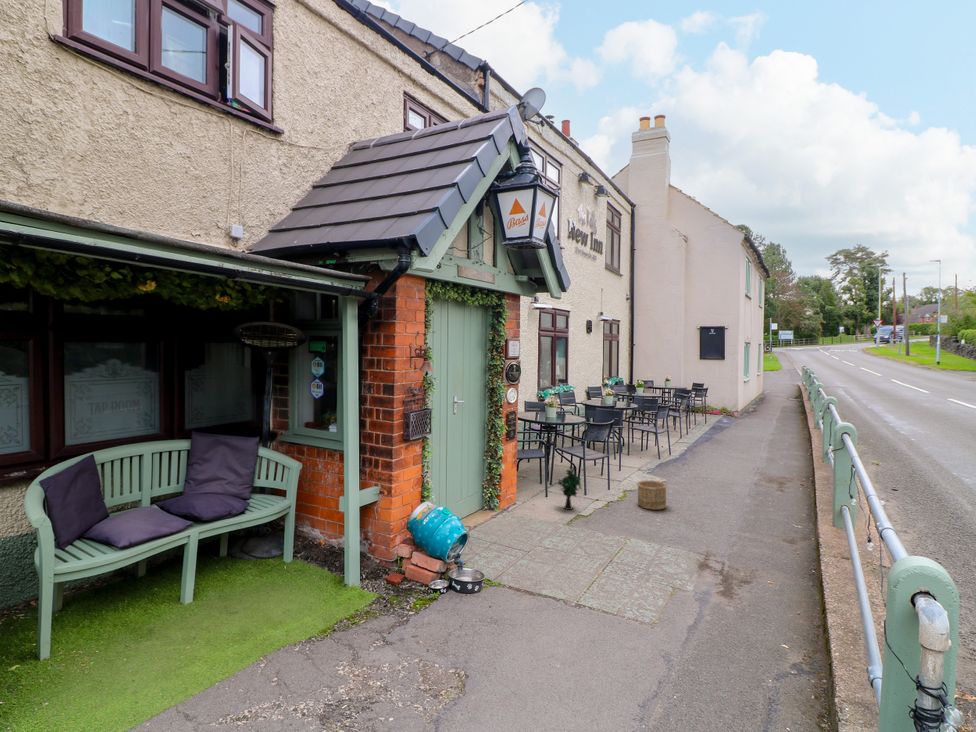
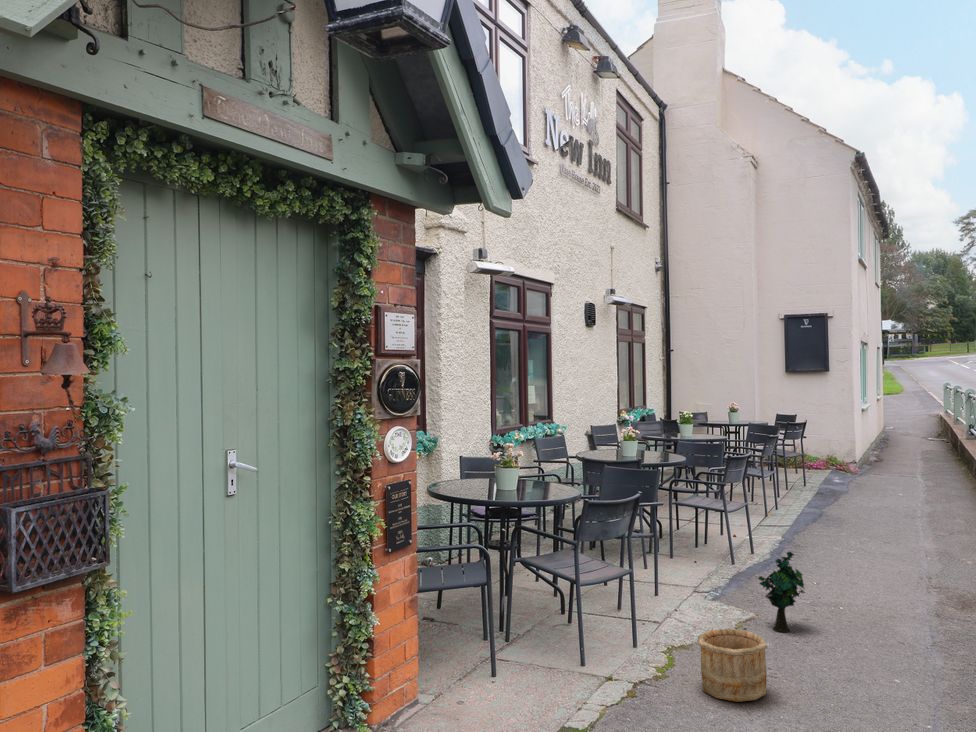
decorative plant: present [558,466,581,510] -> present [758,552,805,632]

